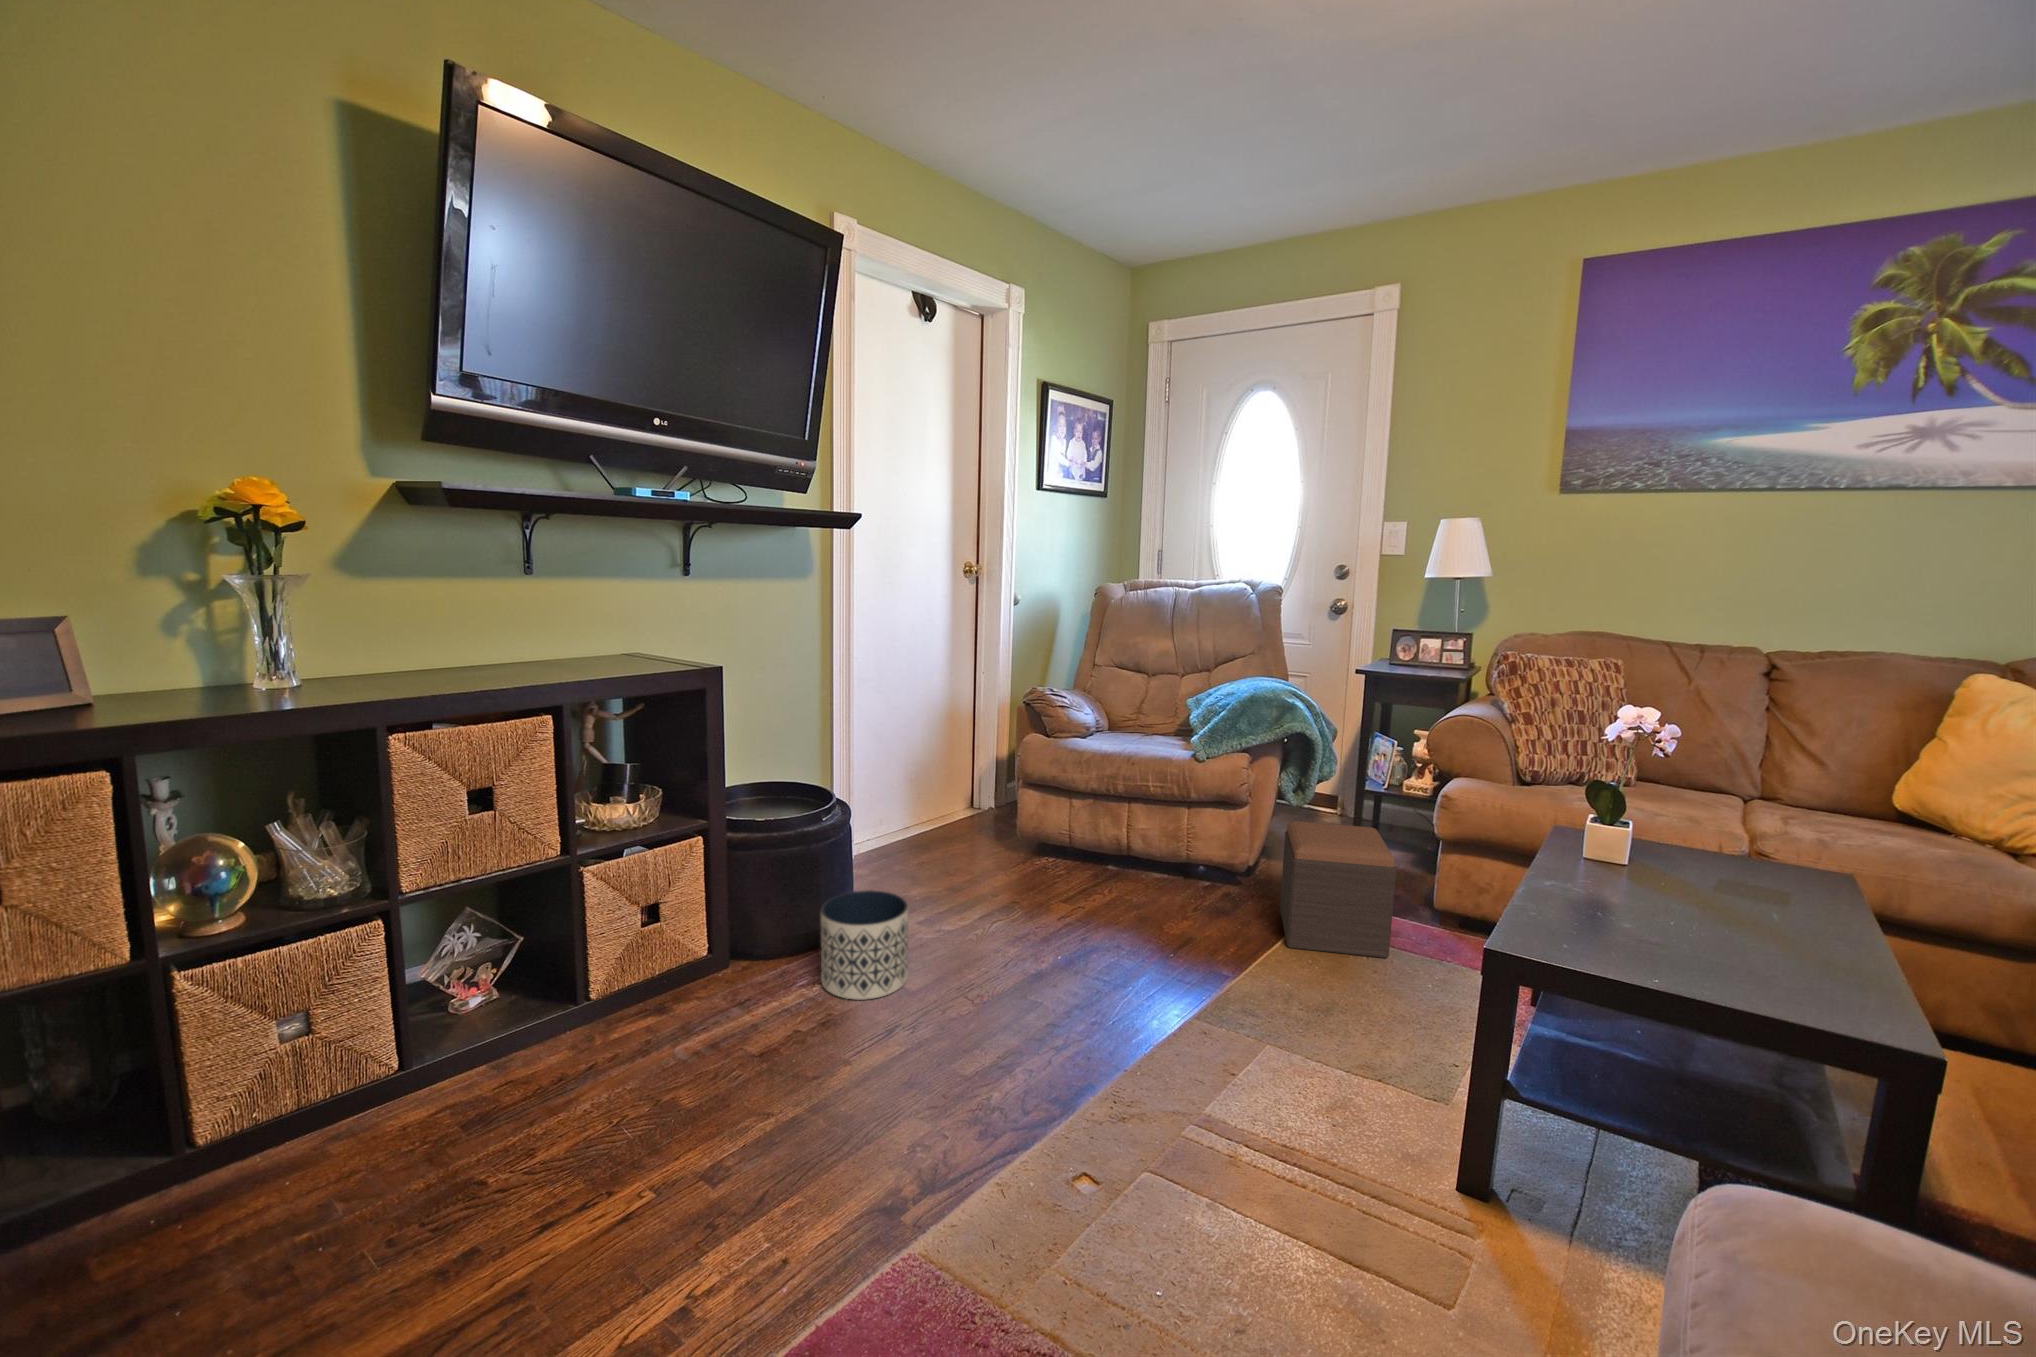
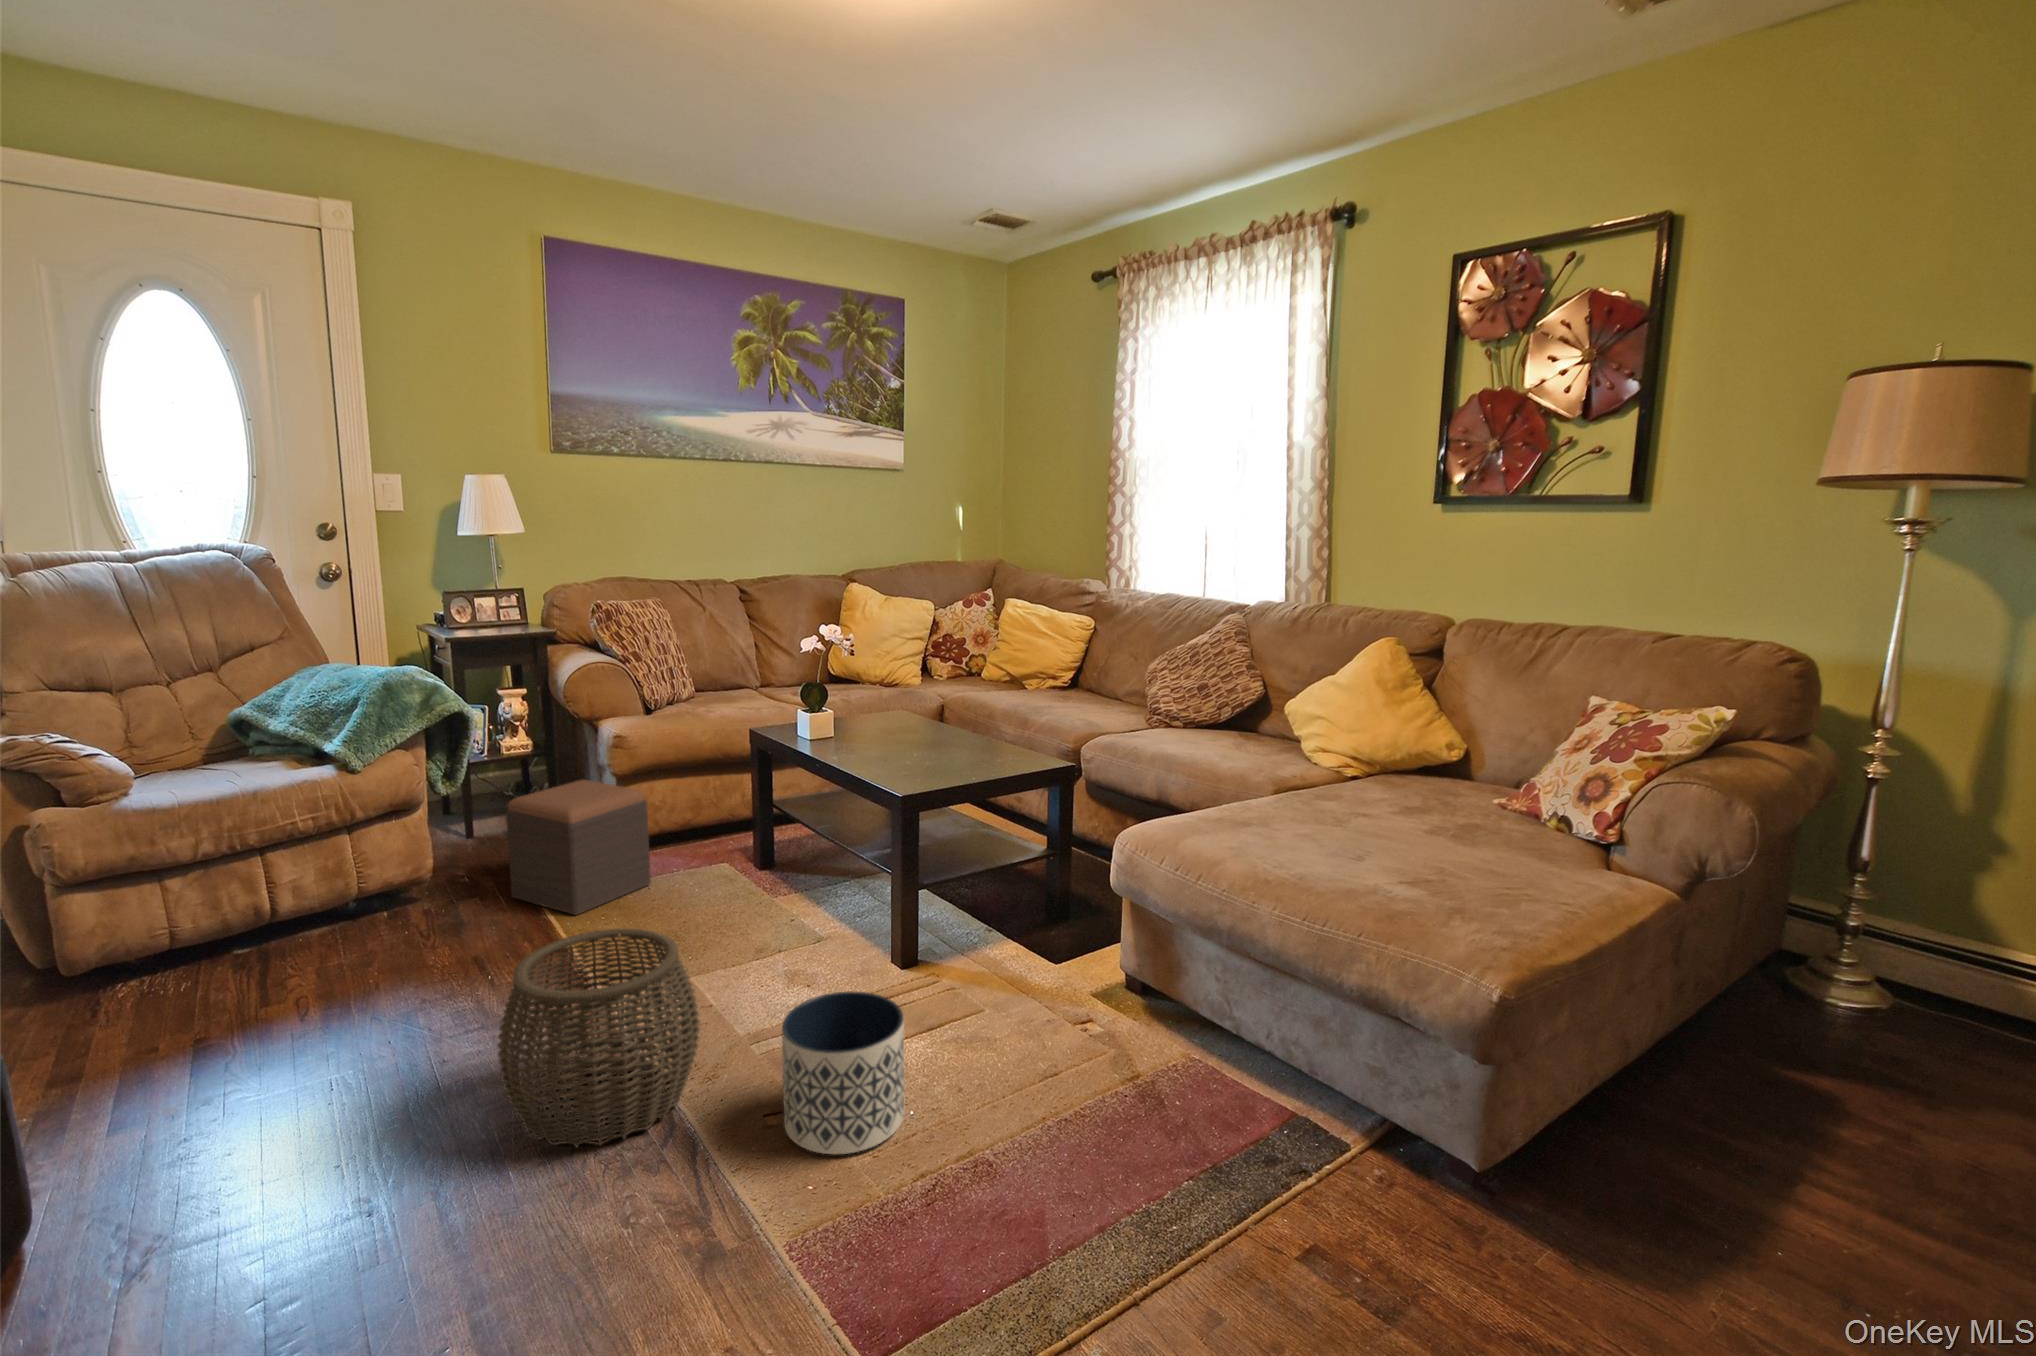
planter: present [821,890,908,1000] -> present [782,992,904,1154]
woven basket: none [958,922,1123,1118] -> present [497,928,700,1148]

